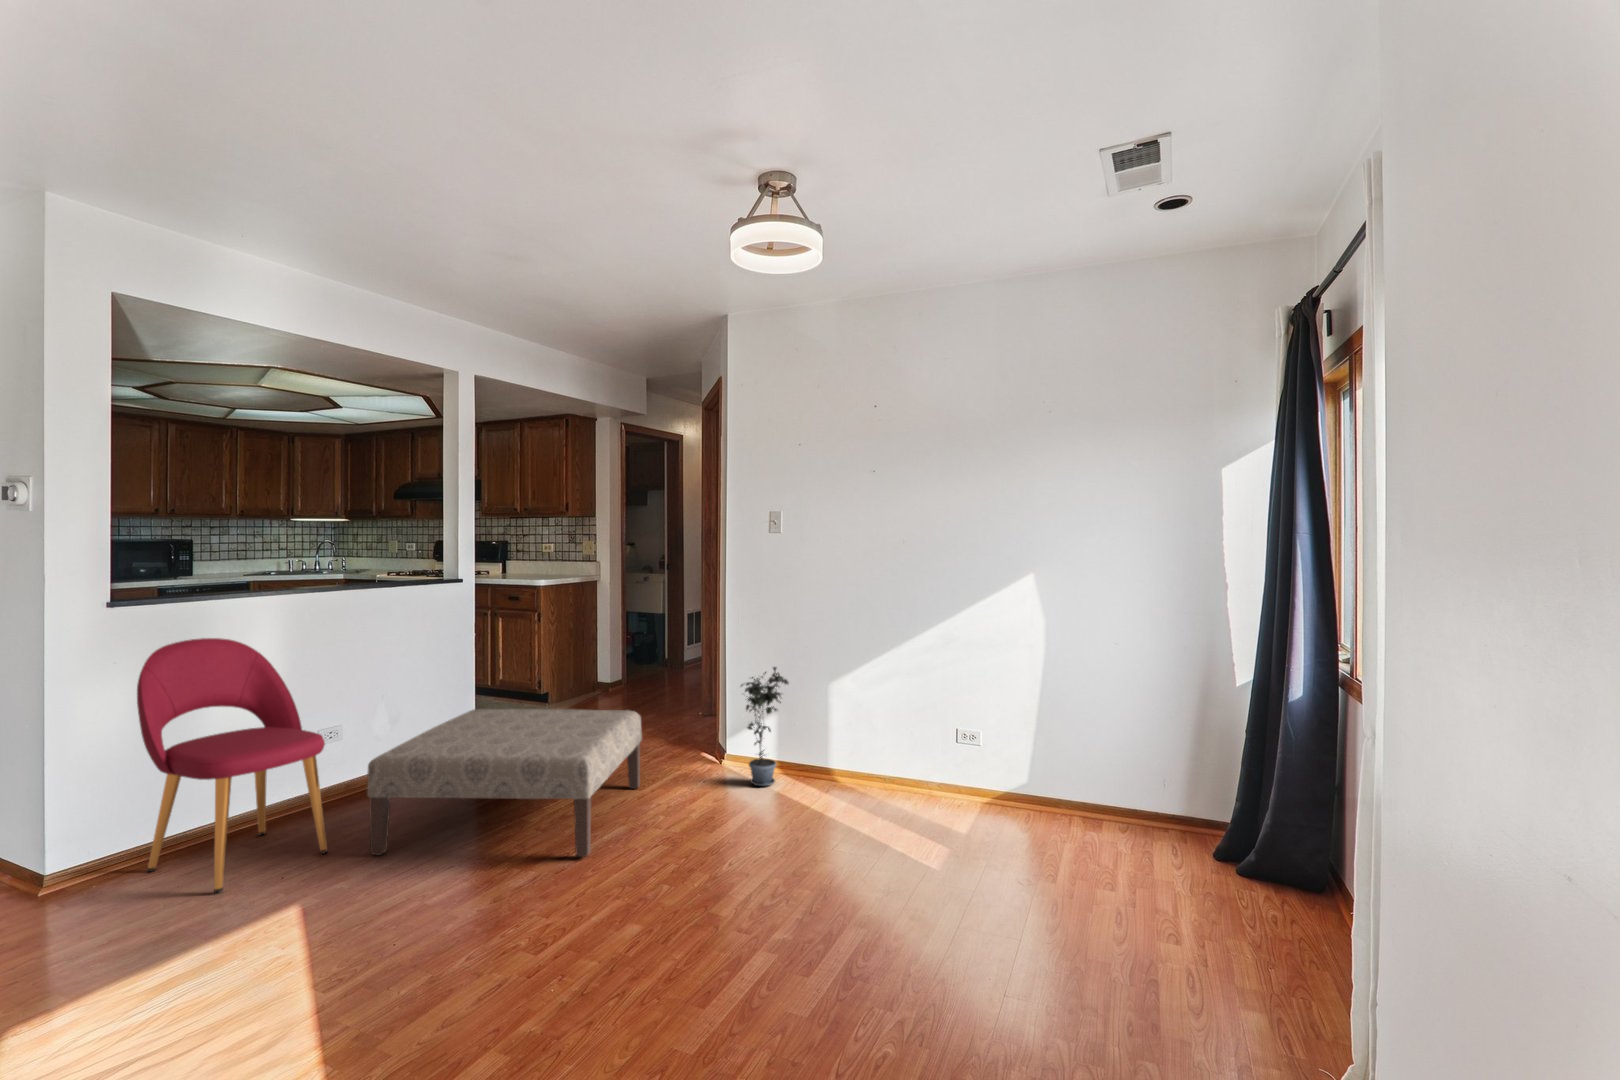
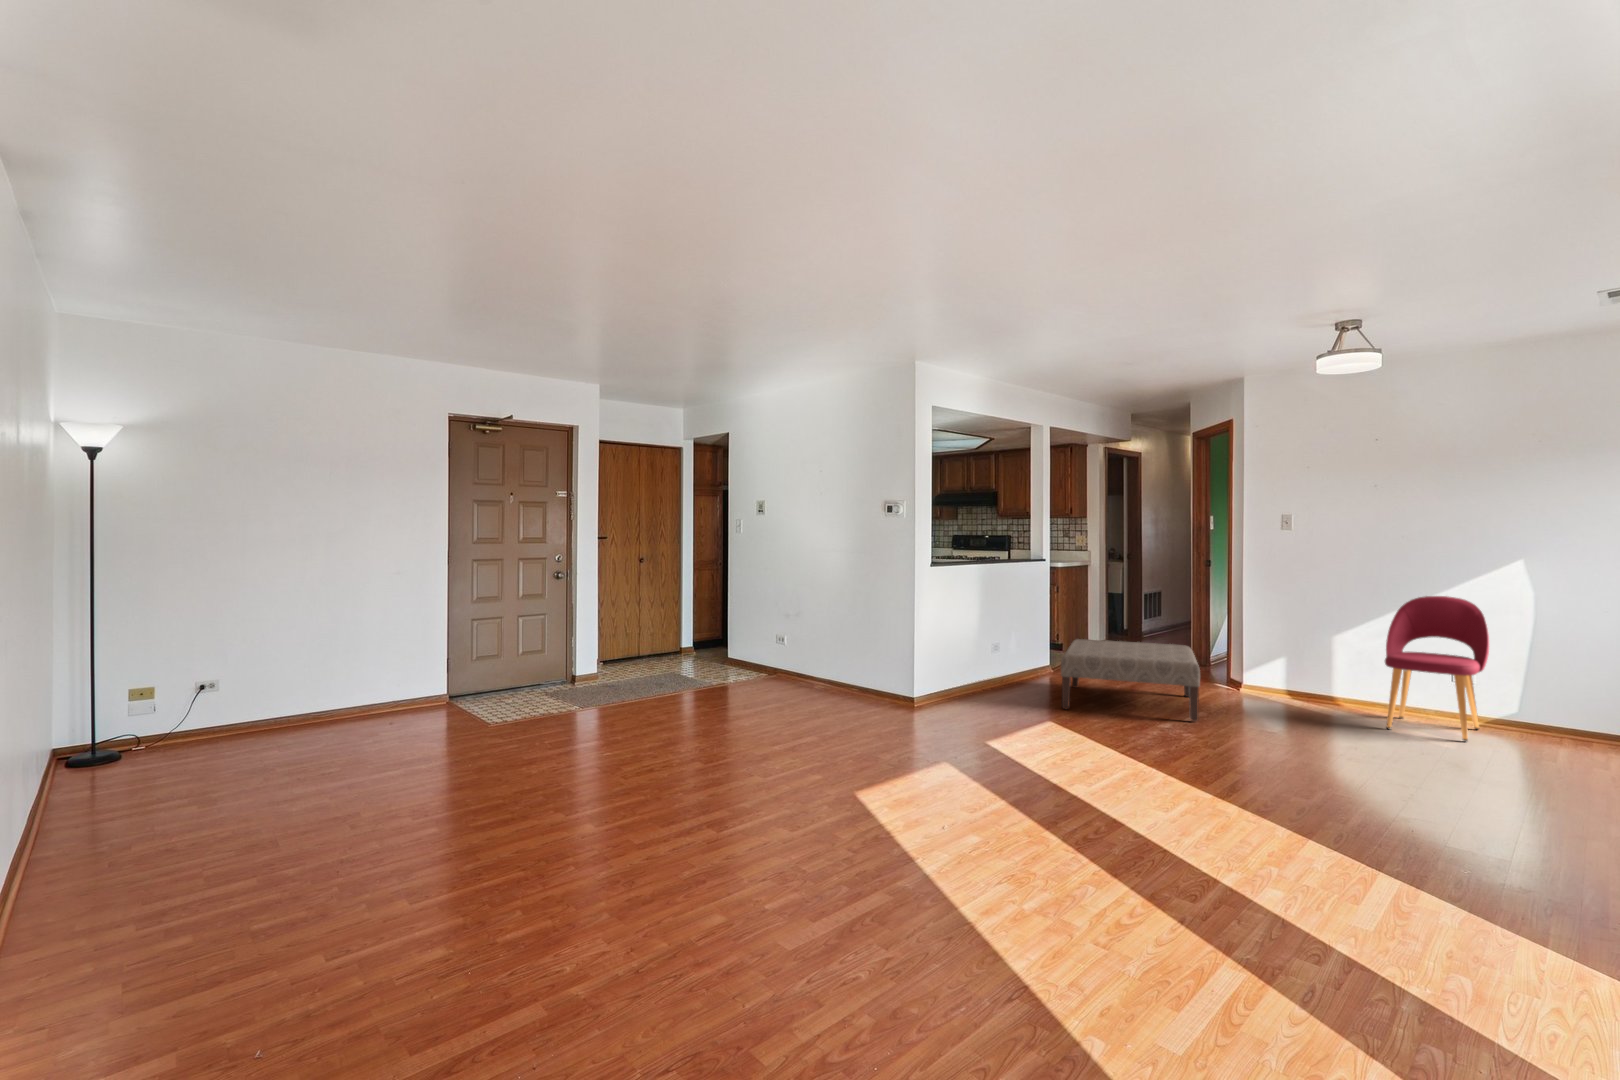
dining chair: present [137,638,327,893] -> present [1385,596,1489,742]
potted plant: present [741,667,788,786] -> none [1264,623,1304,704]

